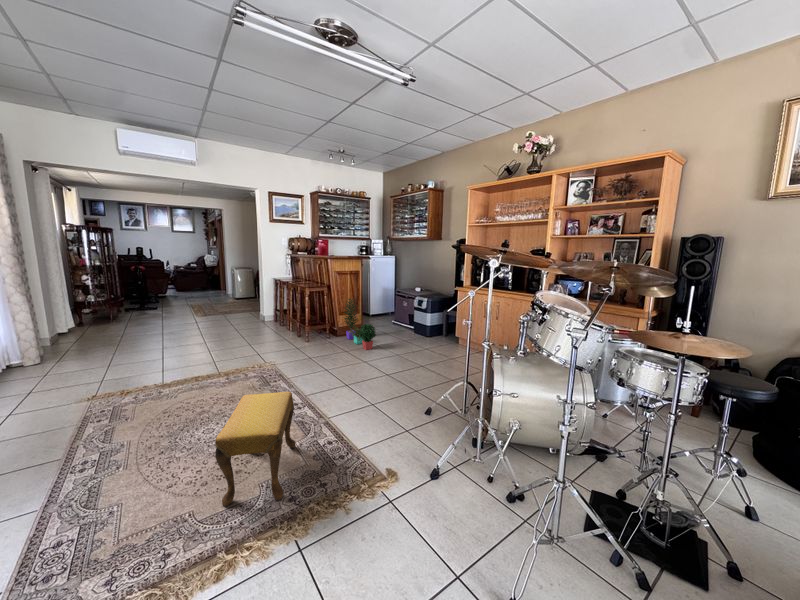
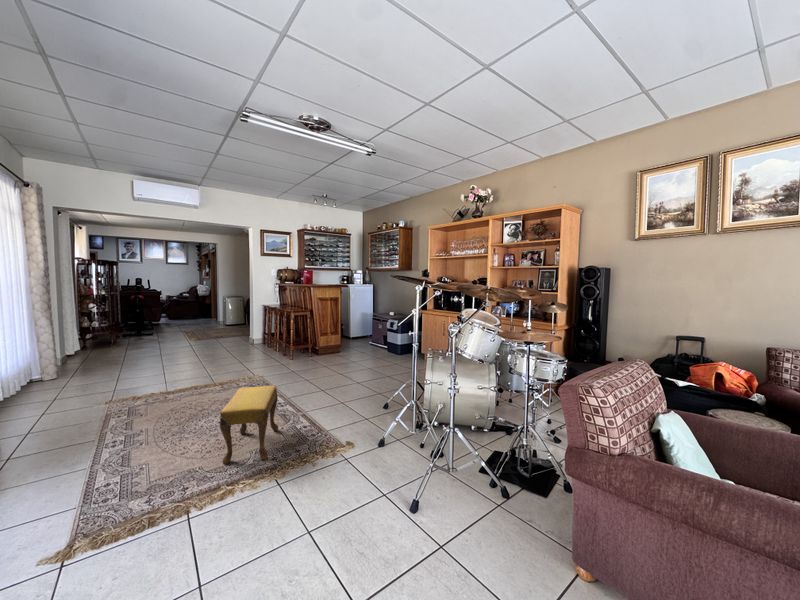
potted plant: present [344,299,376,350] -> none [324,320,352,365]

